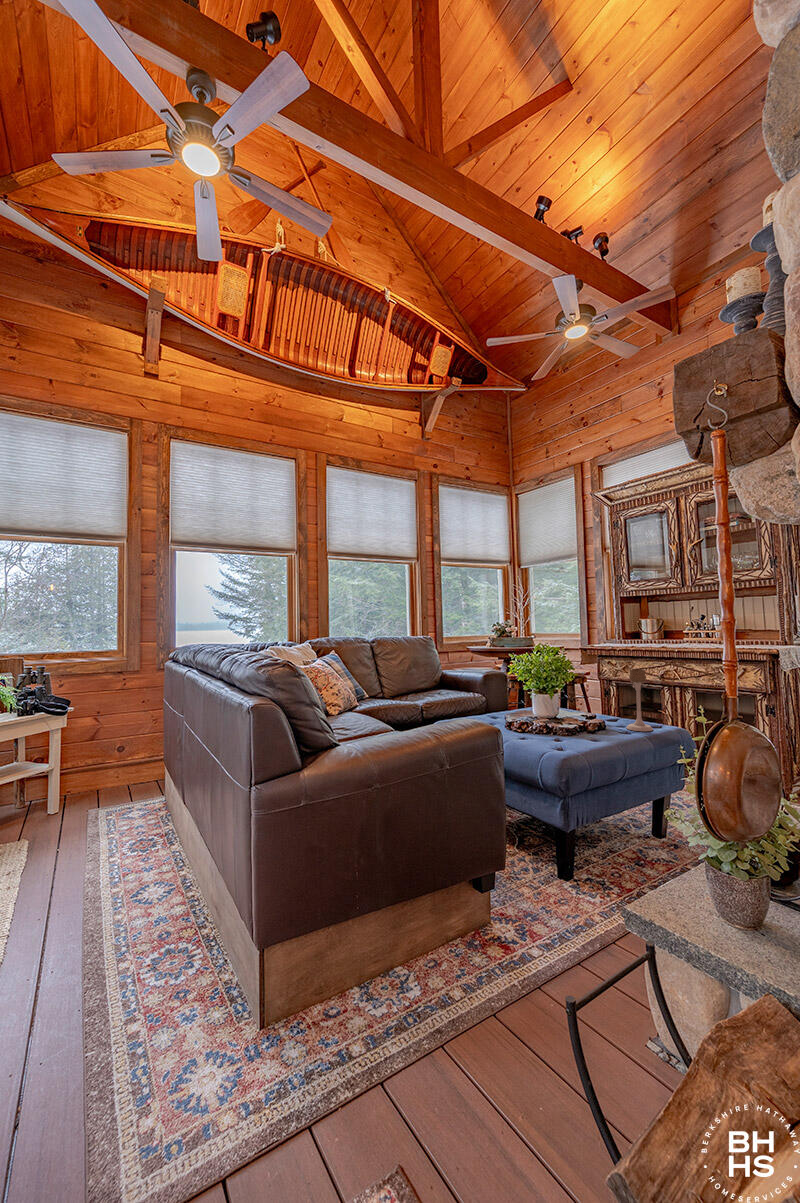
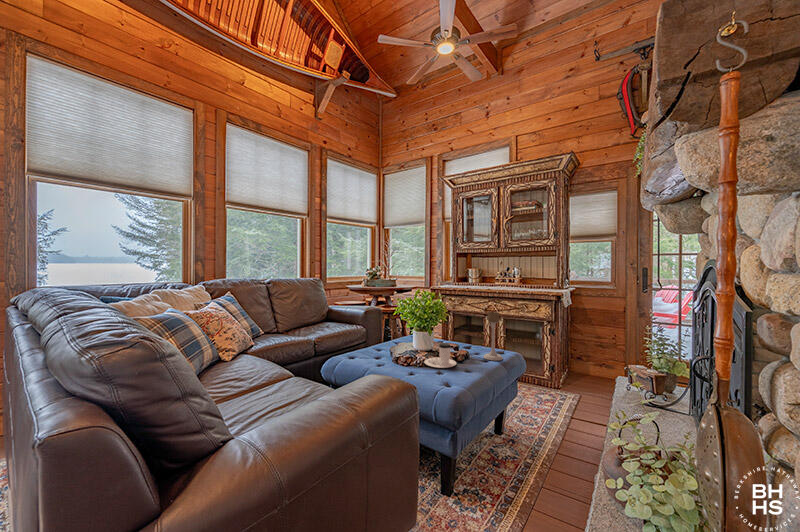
coffee cup: none [544,706,585,734] -> present [424,343,456,368]

